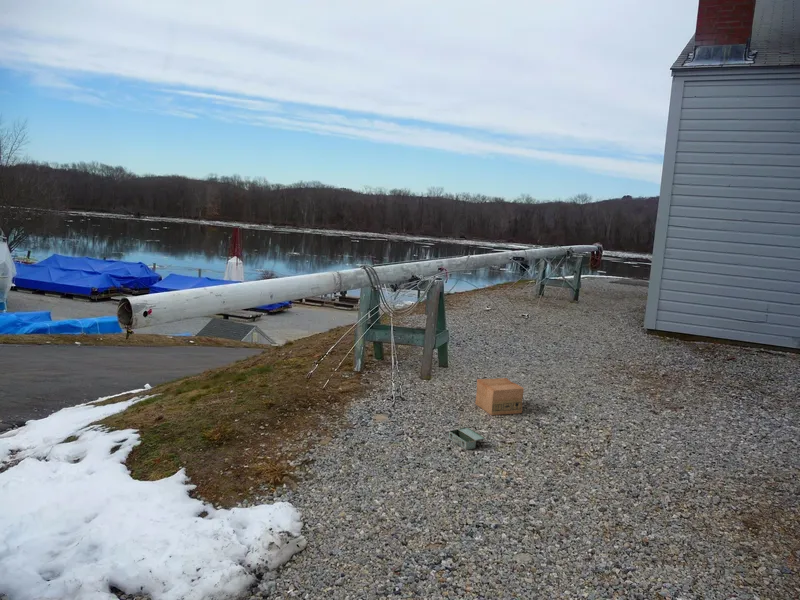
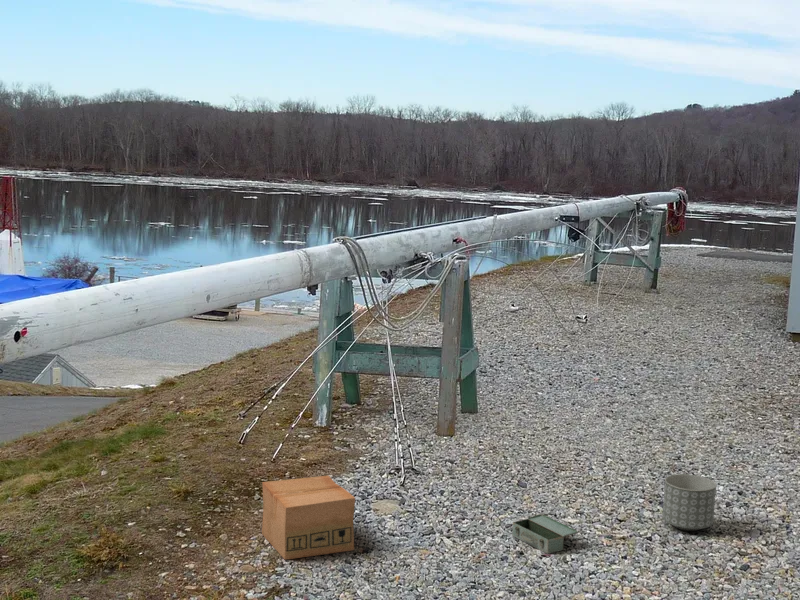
cardboard box: present [475,378,524,415] -> present [262,476,355,560]
planter: none [537,409,568,441] -> present [662,474,716,531]

